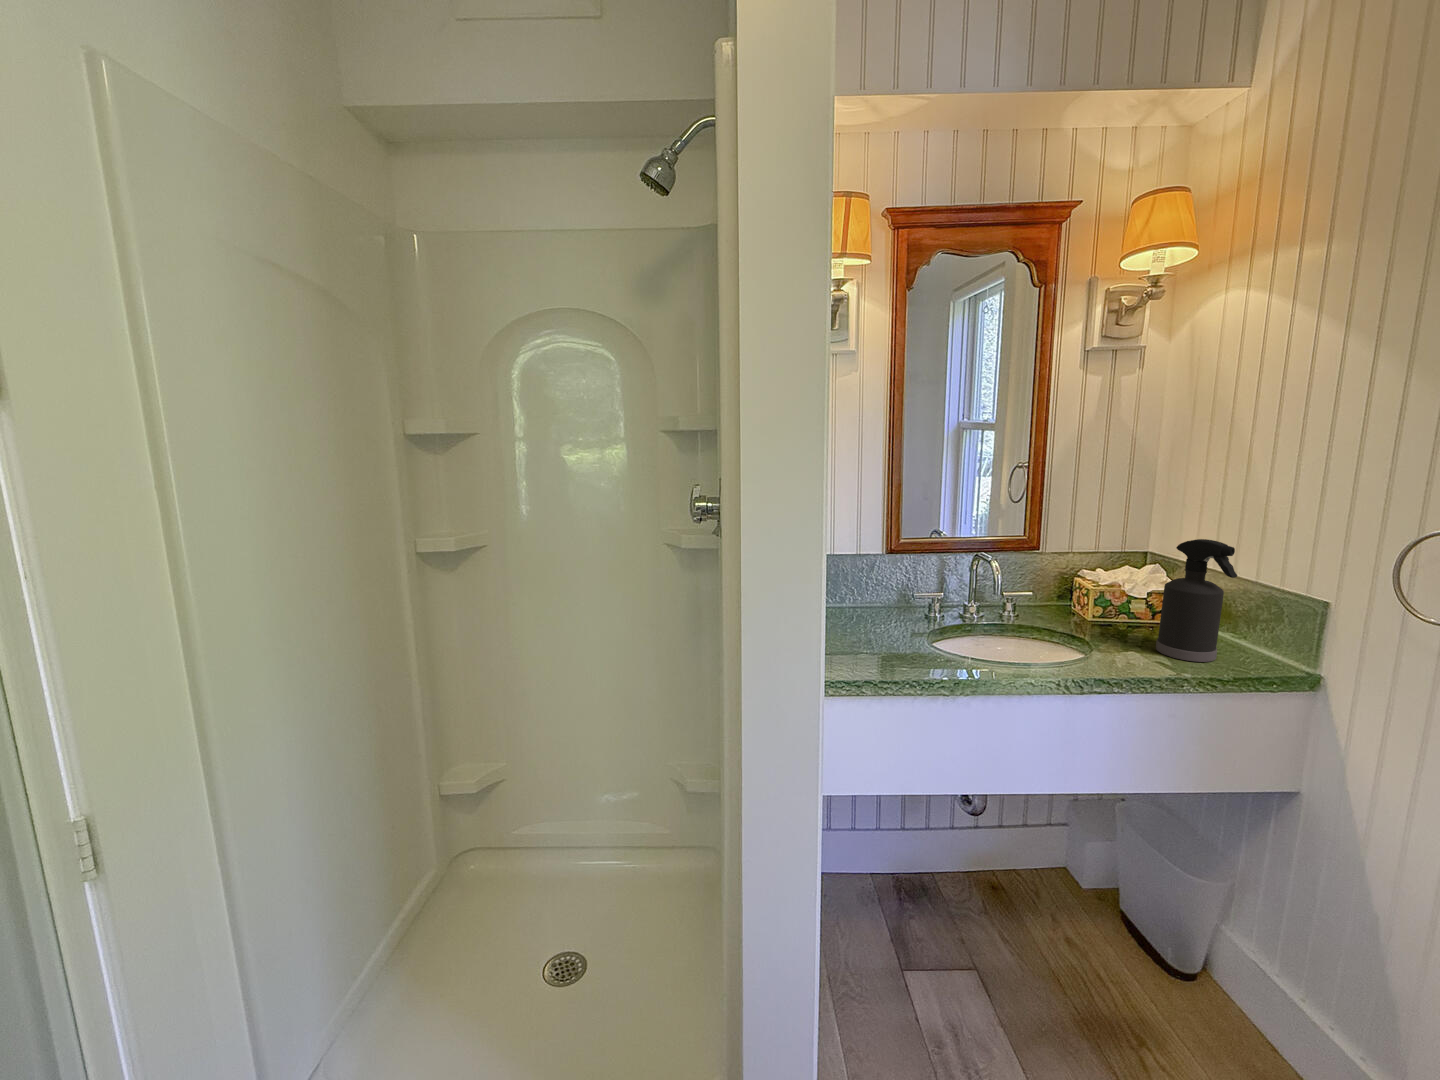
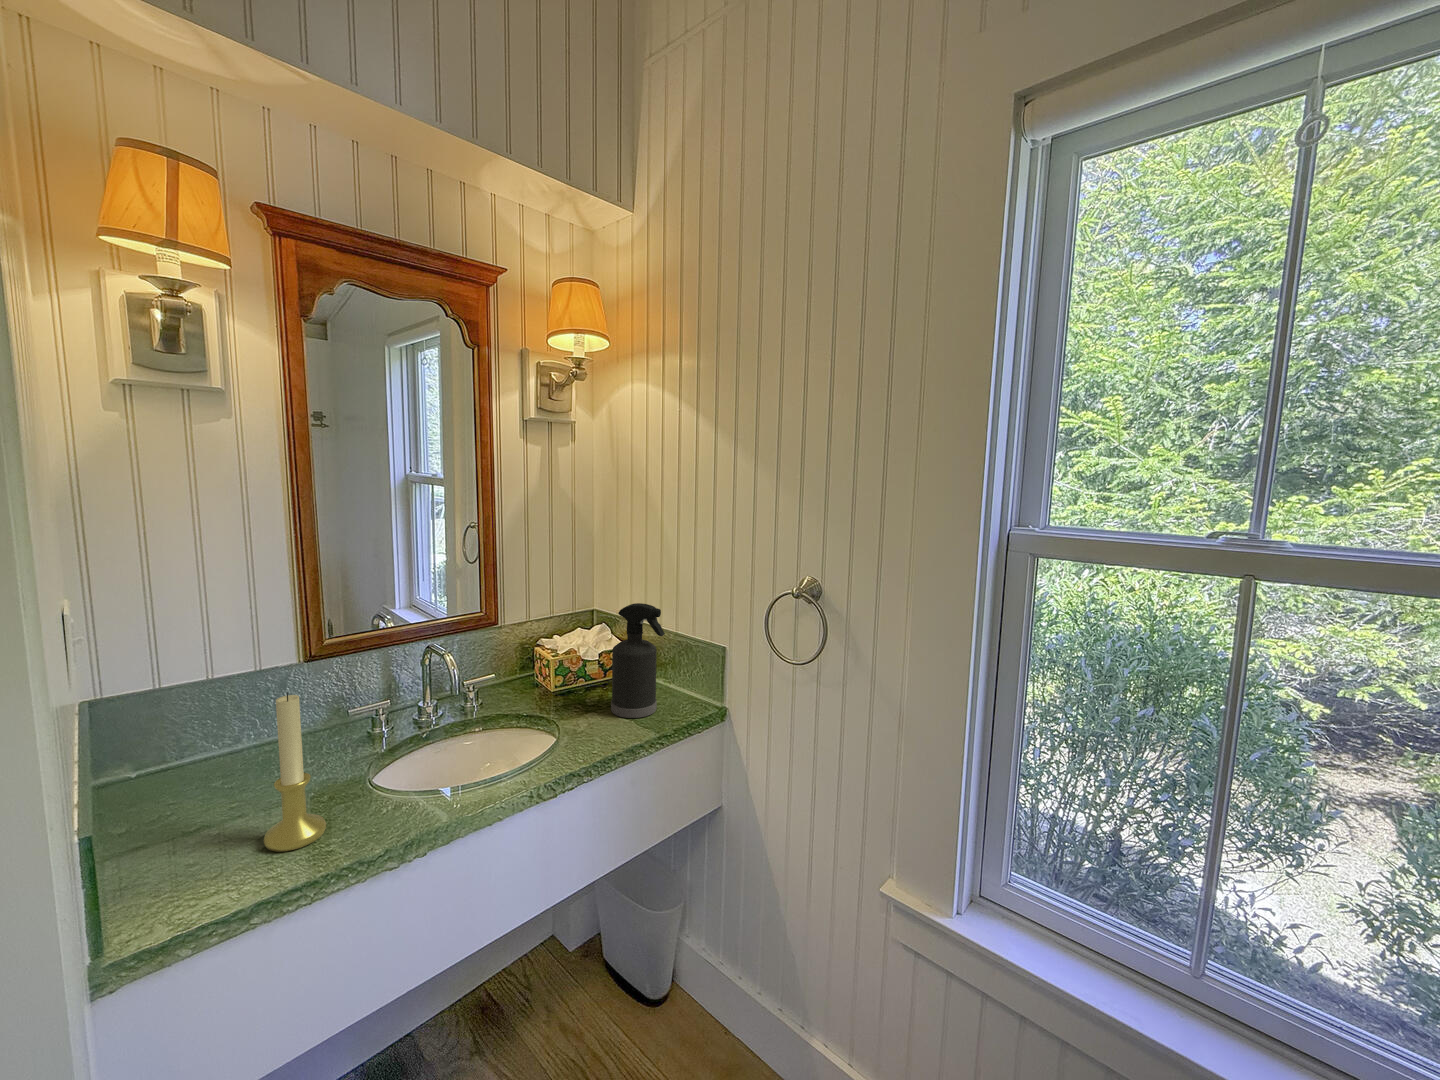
candle holder: none [861,559,899,668] -> present [264,693,326,852]

